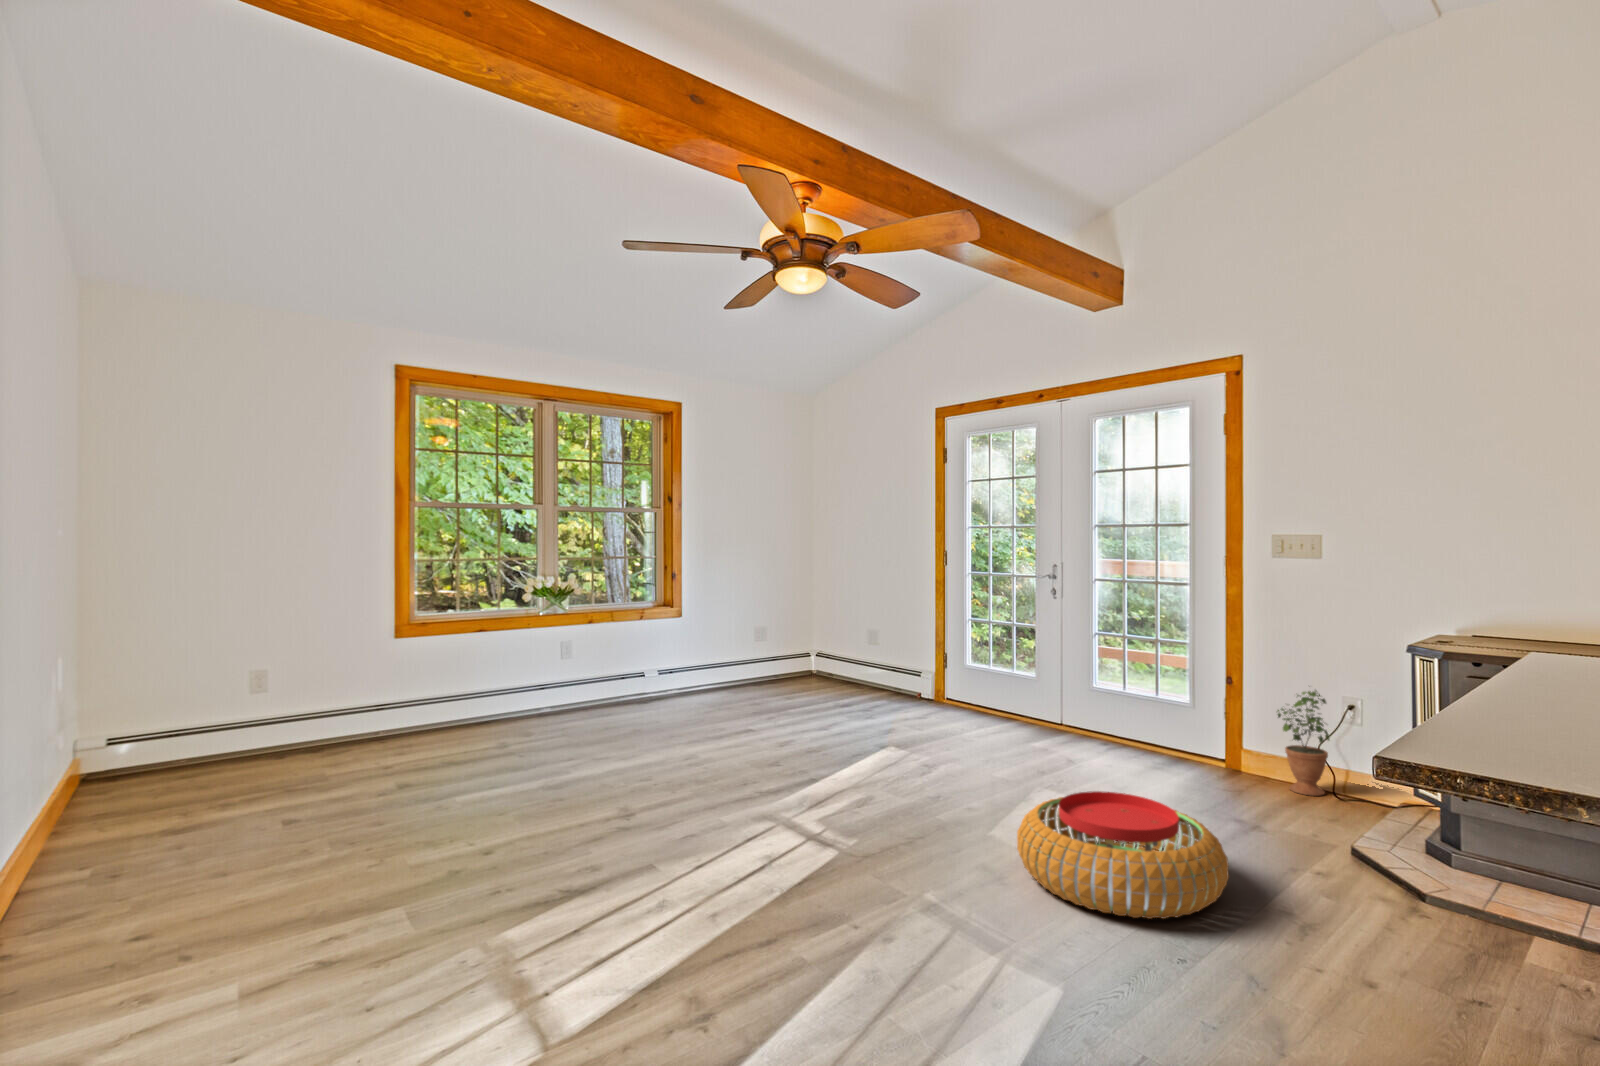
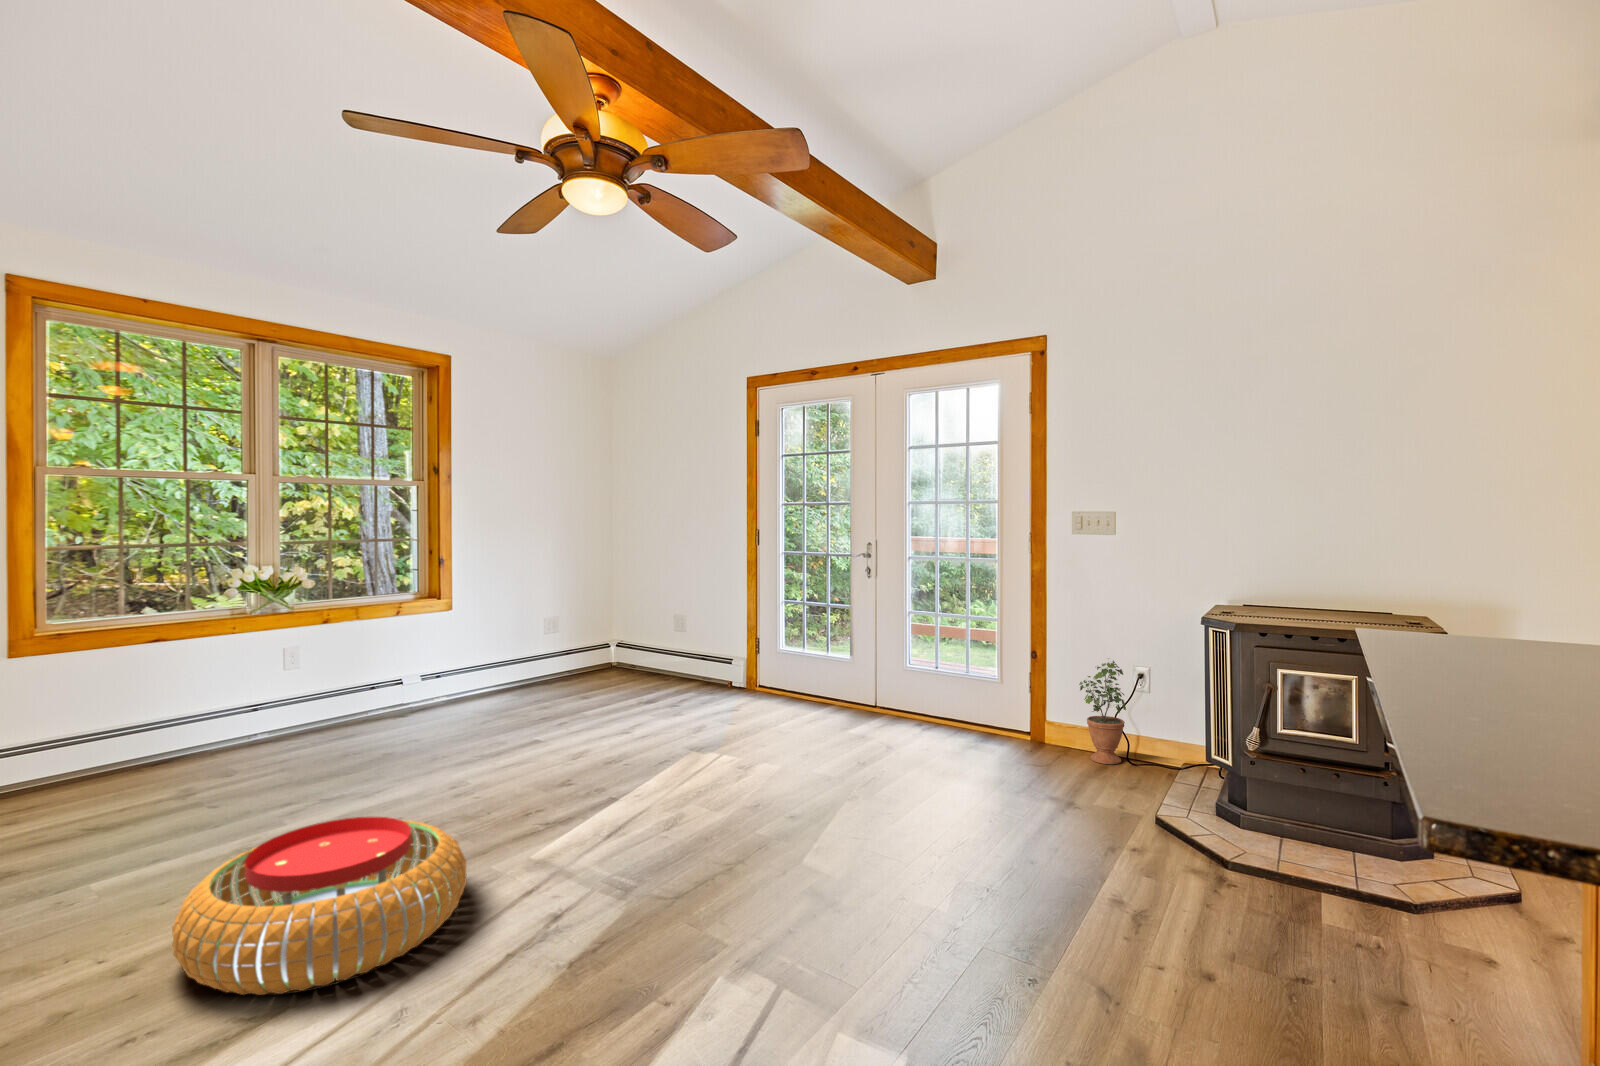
pouf: present [1017,791,1229,919] -> present [172,817,467,995]

